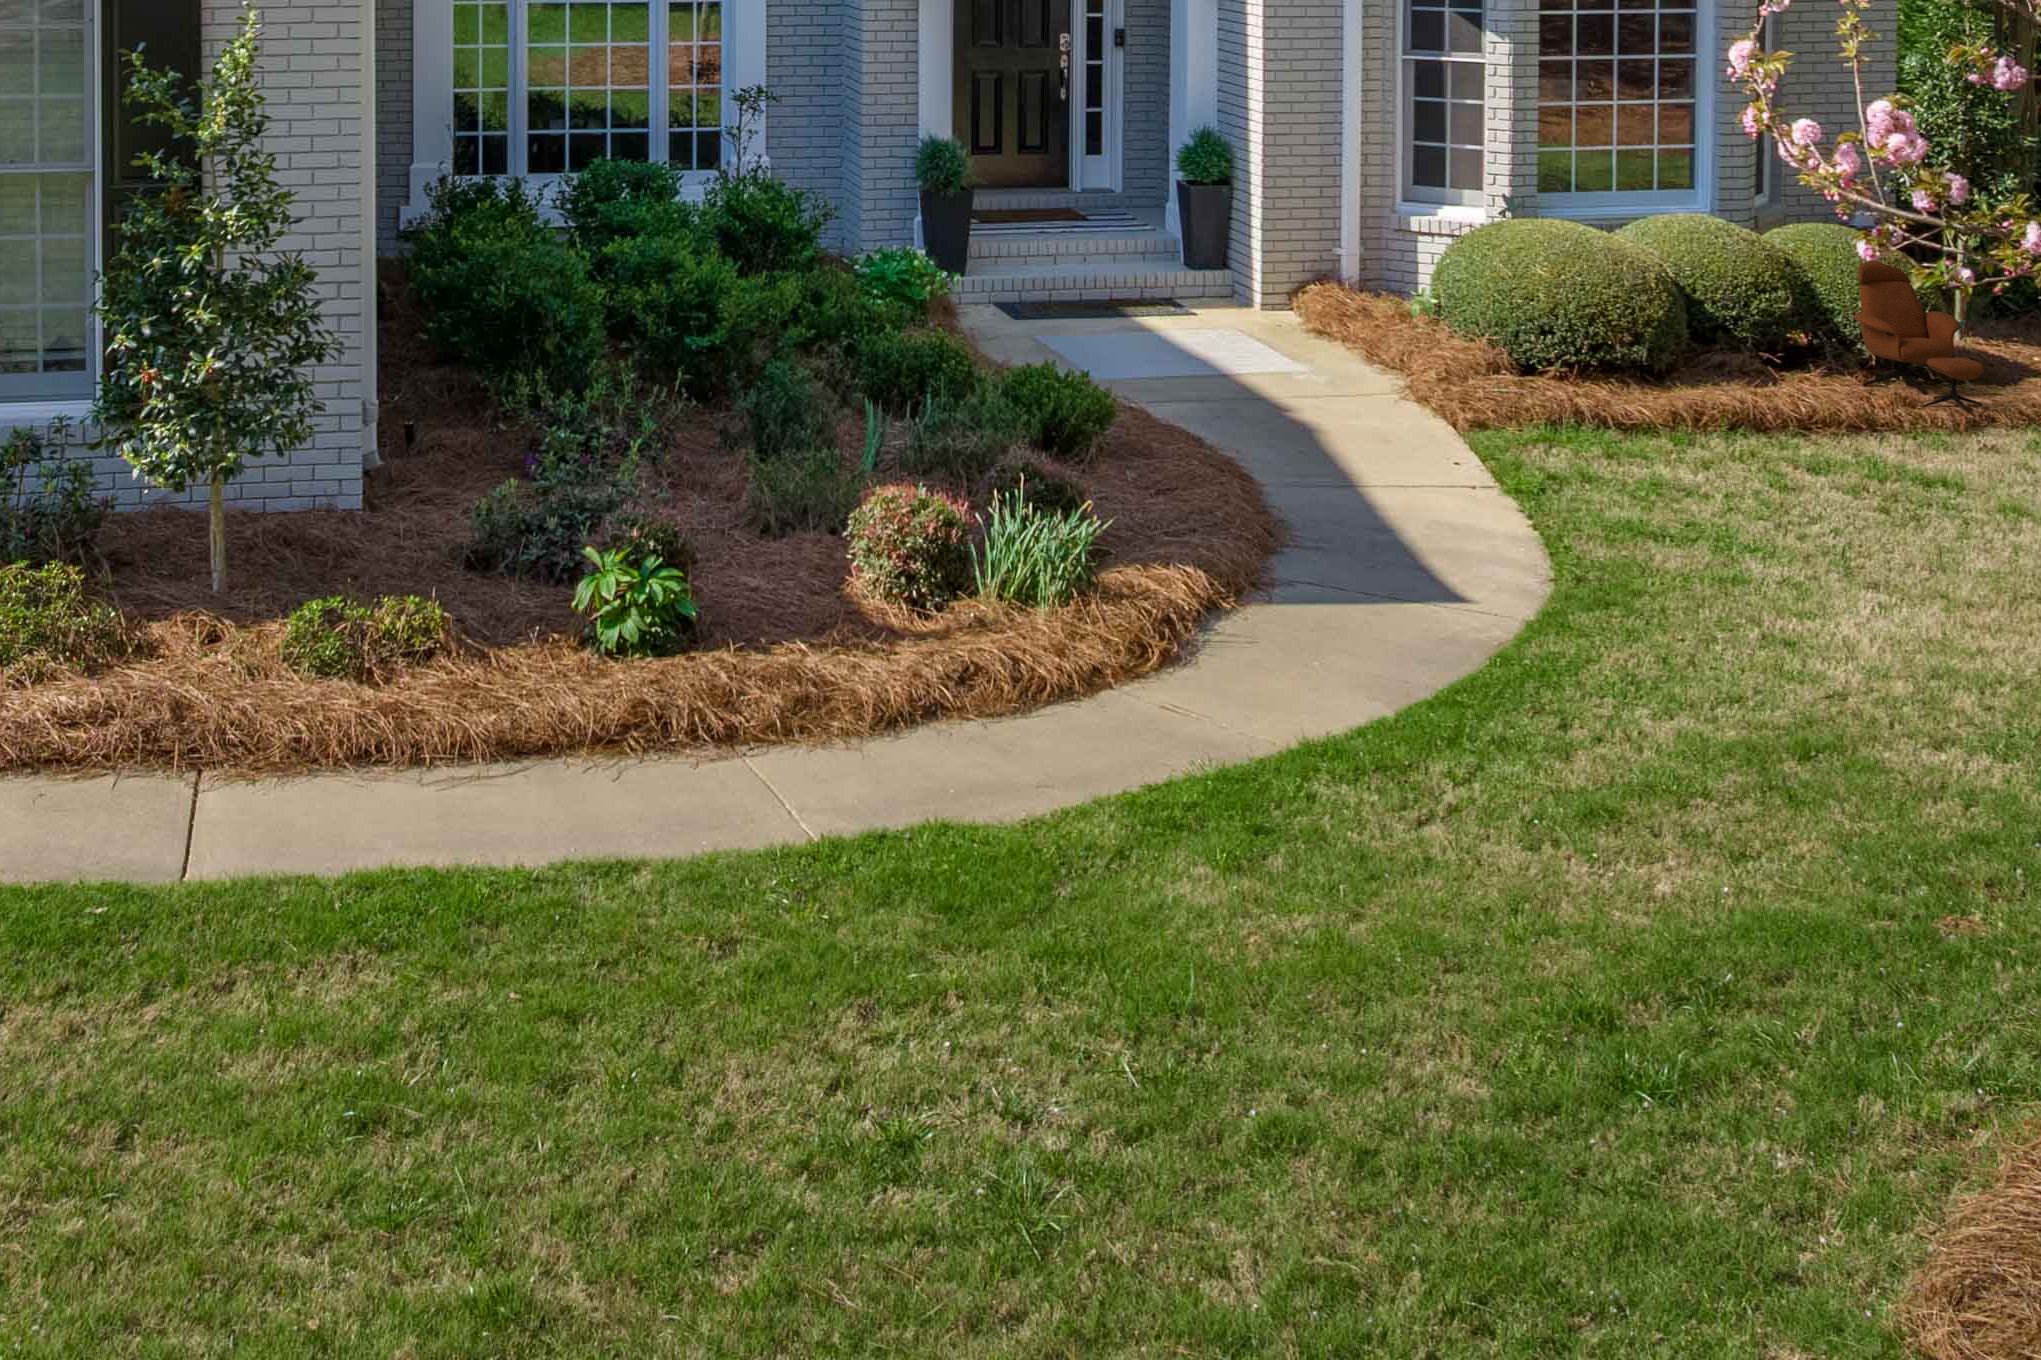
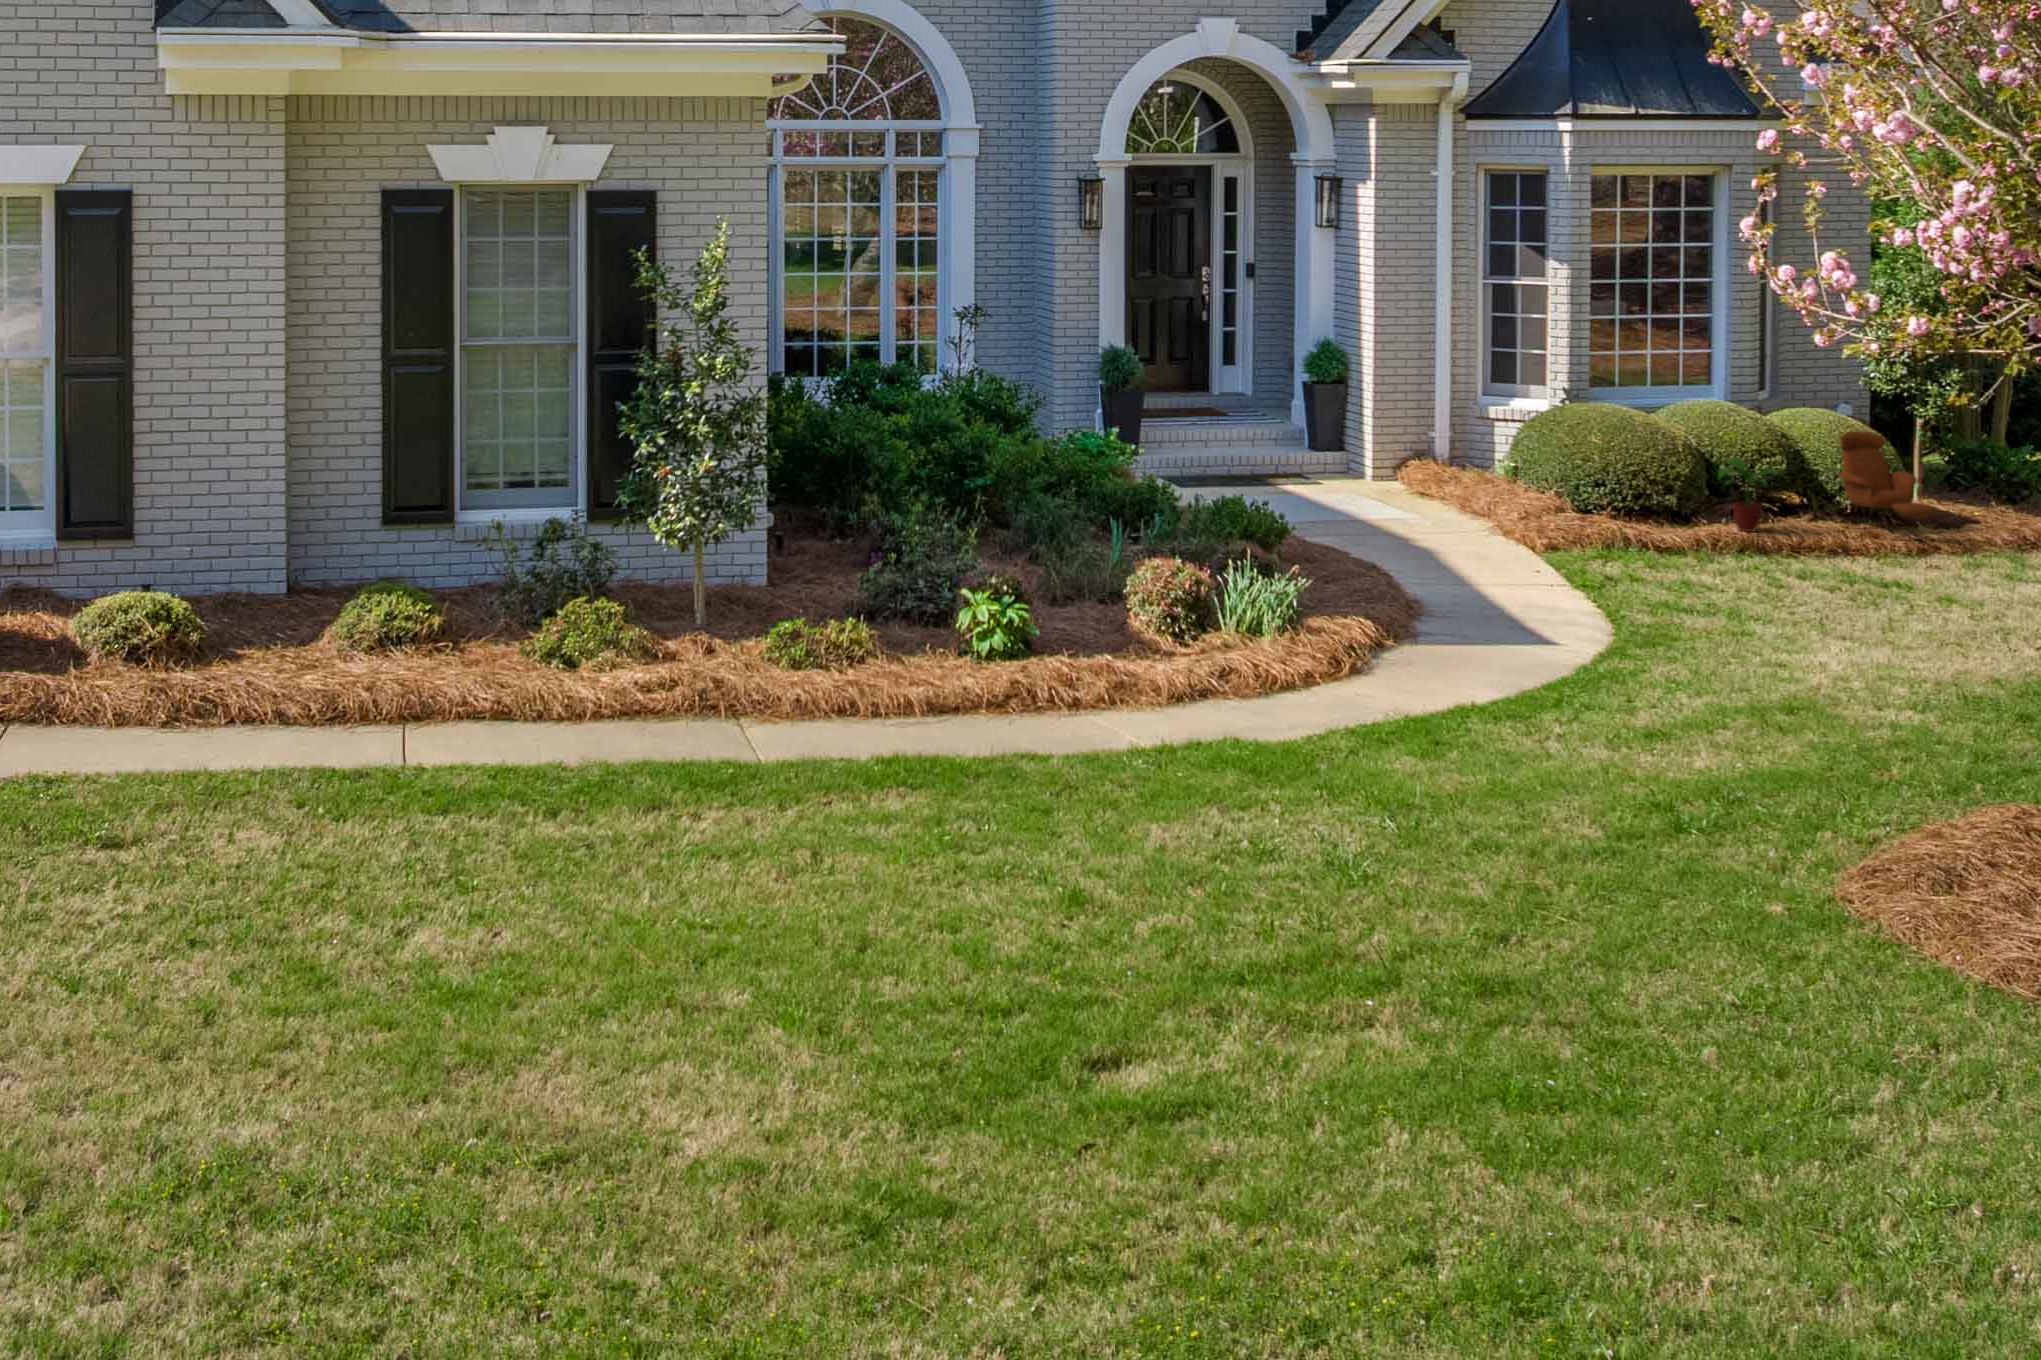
potted plant: none [1691,295,1791,393] -> present [1714,458,1782,532]

